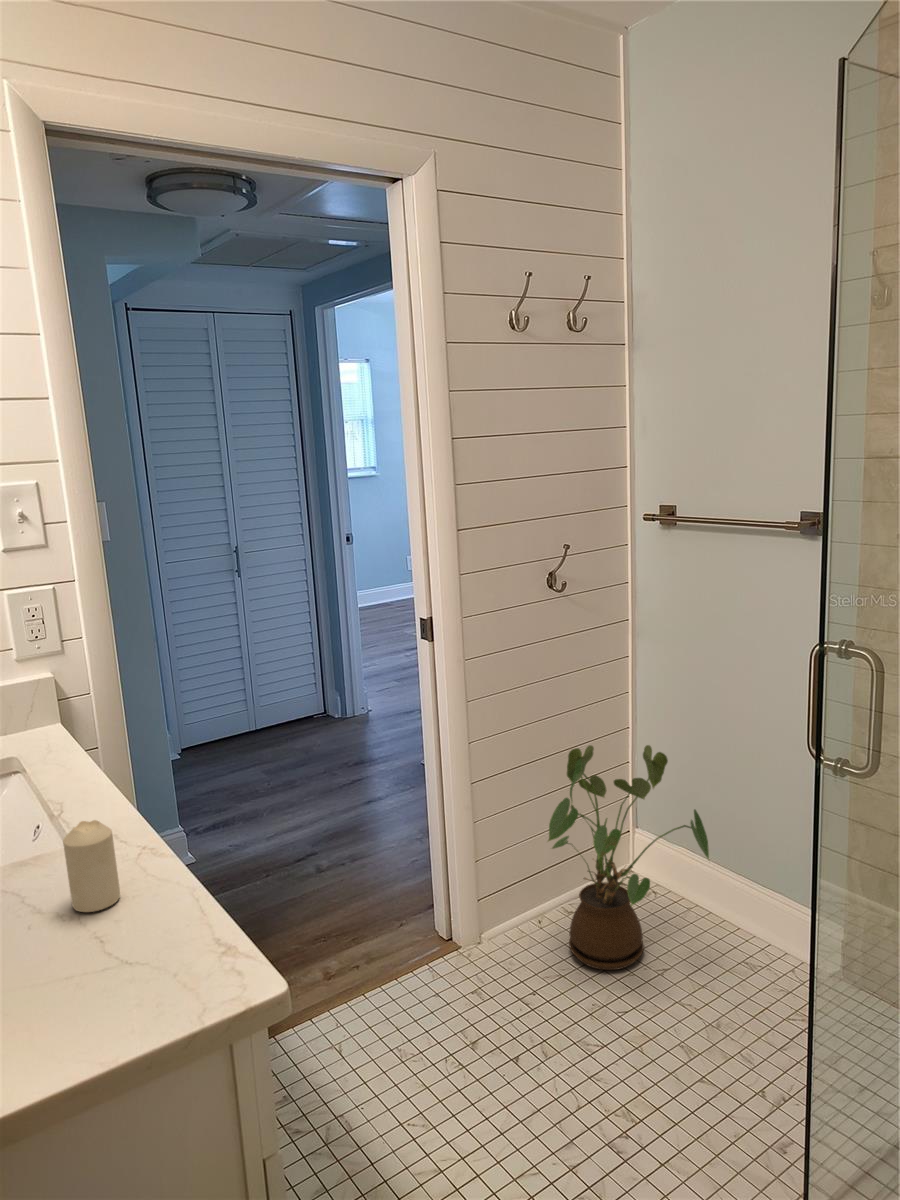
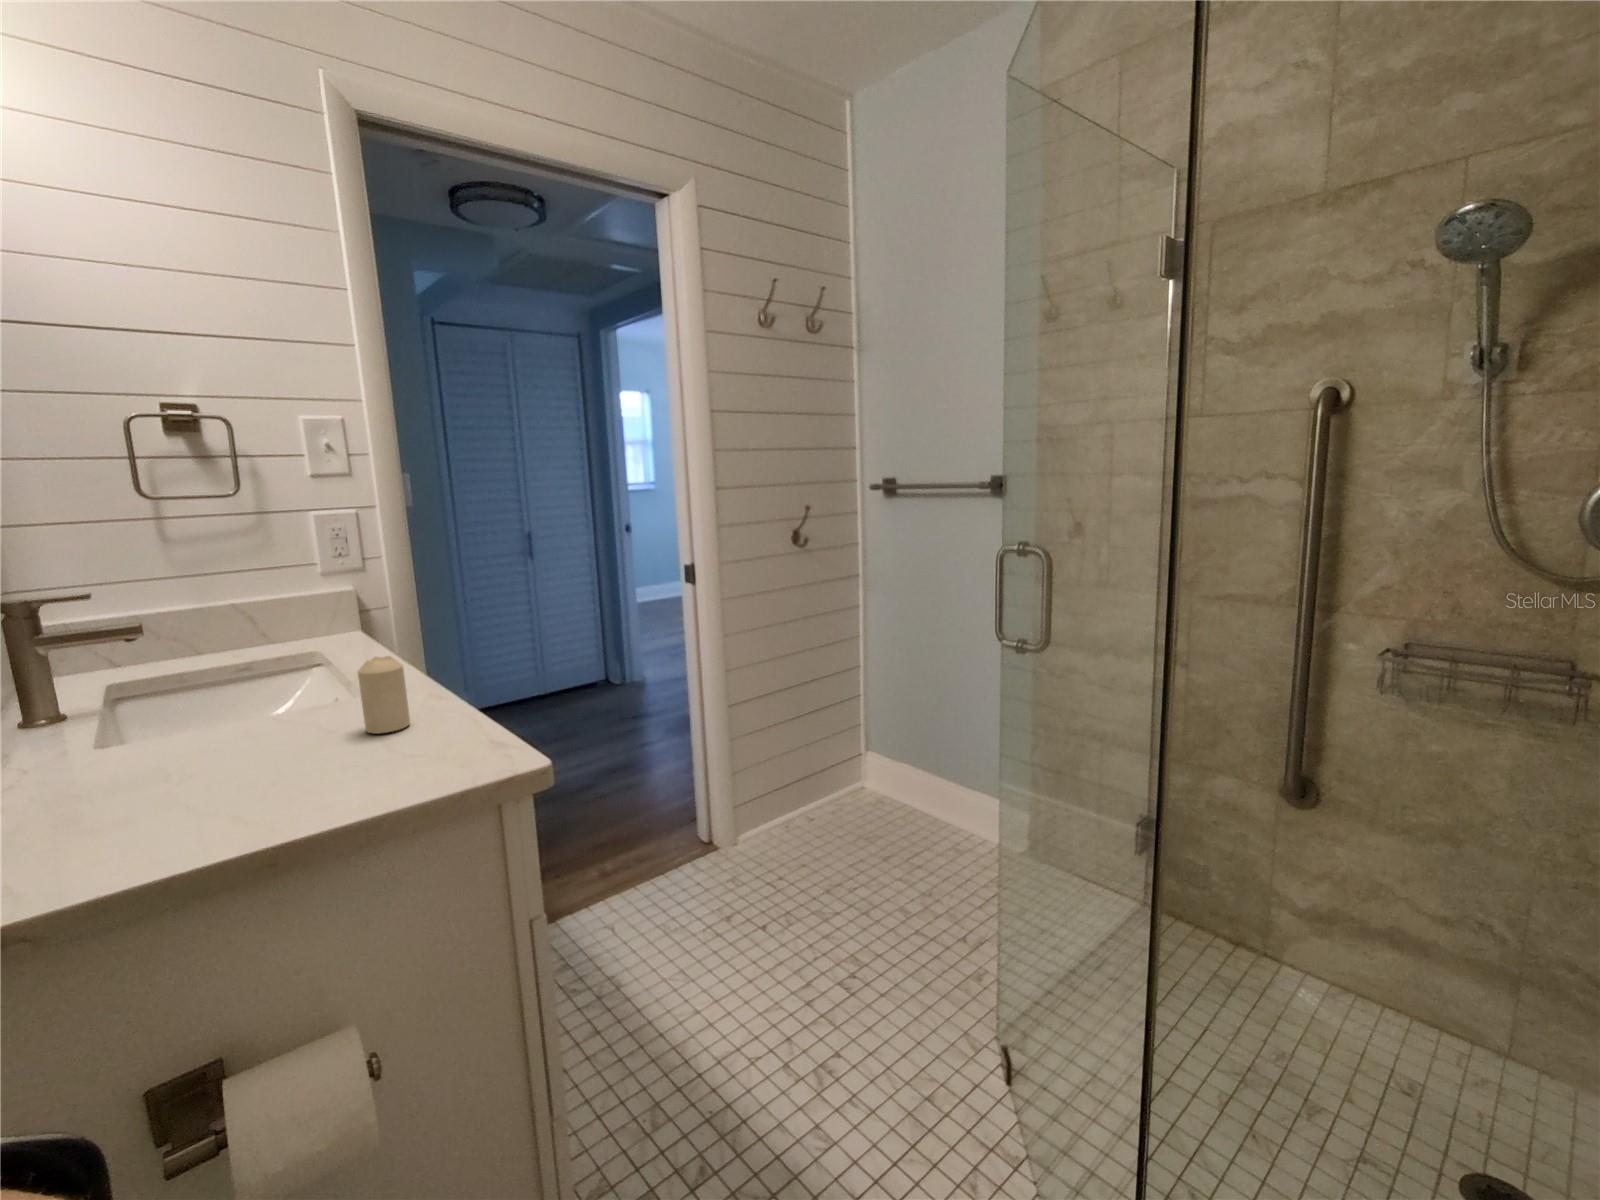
house plant: present [548,745,709,970] -> none [790,674,923,858]

